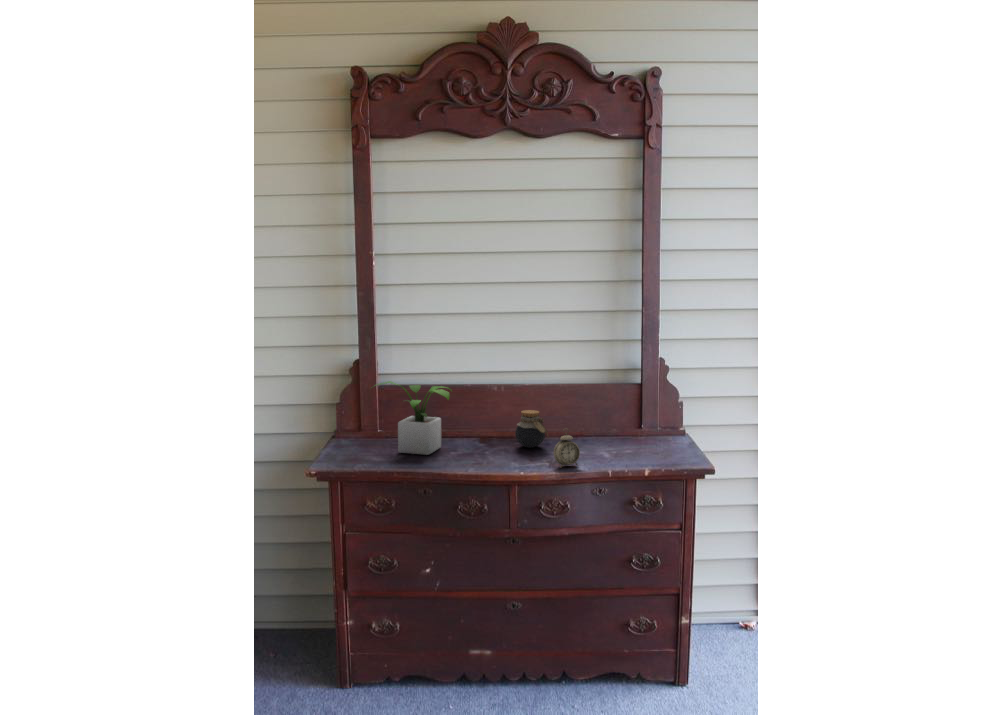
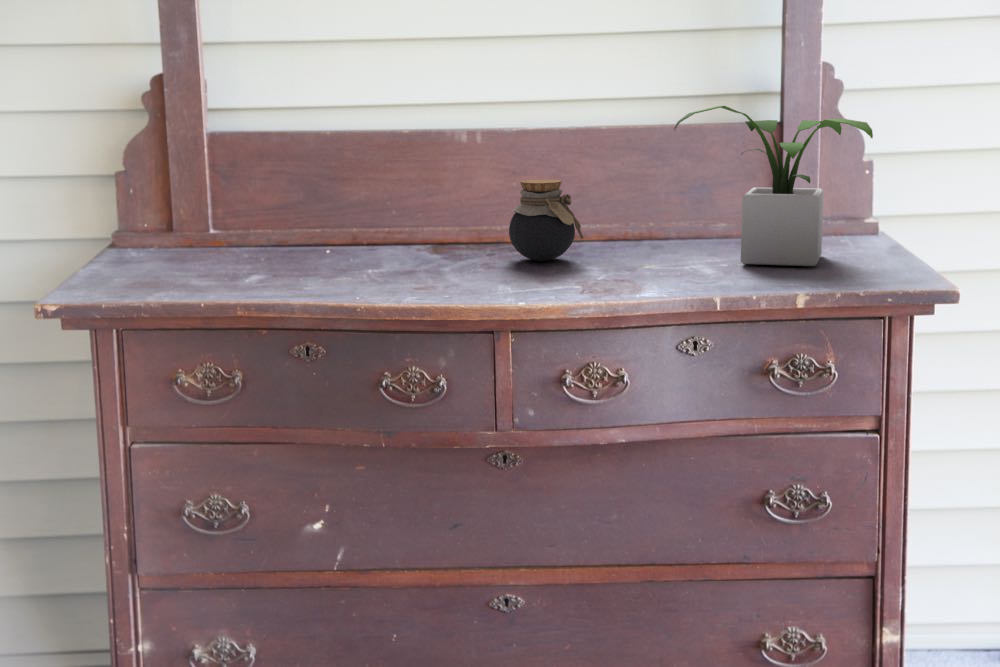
potted plant: present [376,381,452,455] -> present [674,106,873,266]
alarm clock: present [553,433,580,467] -> none [590,203,651,293]

